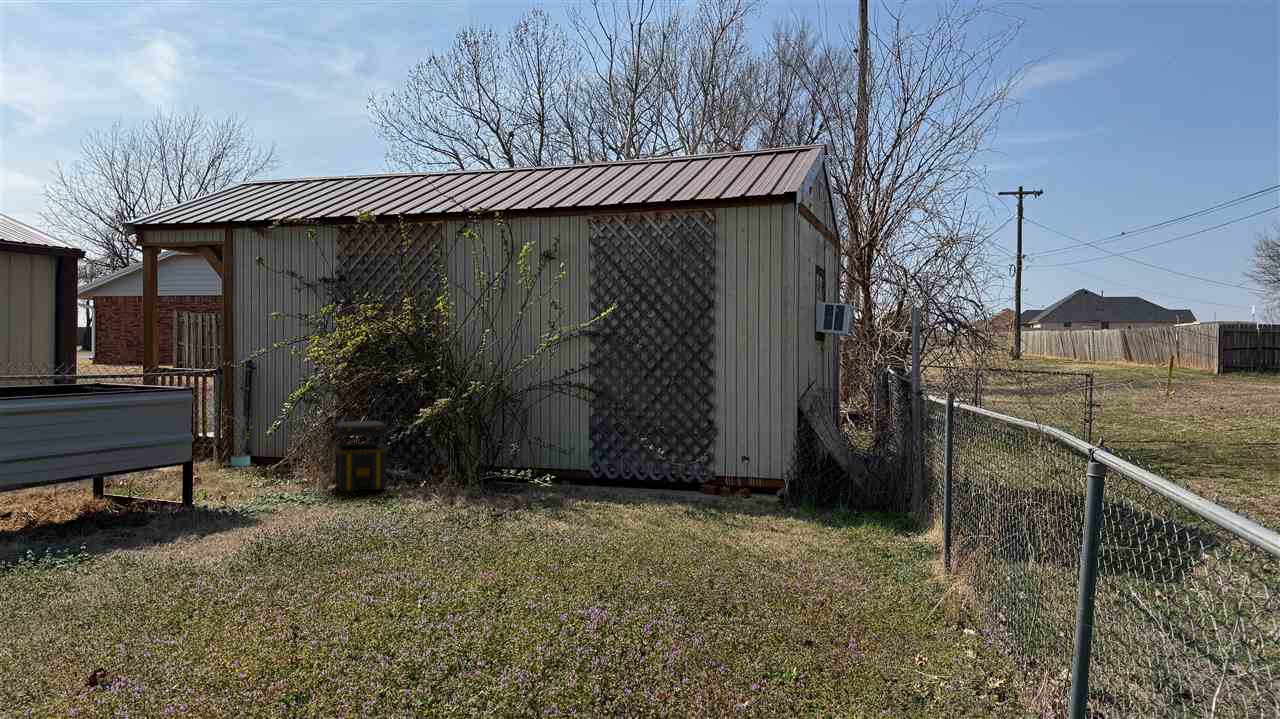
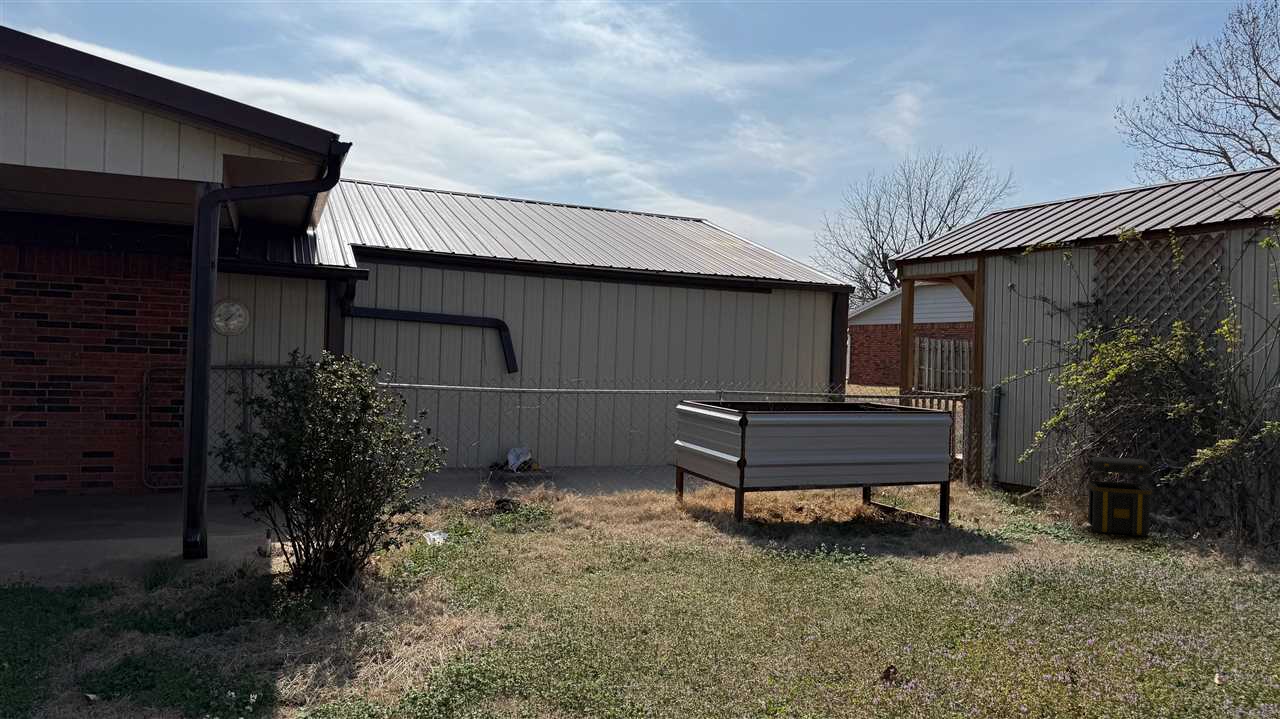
potted plant: present [227,416,254,466] -> none [971,436,1006,494]

